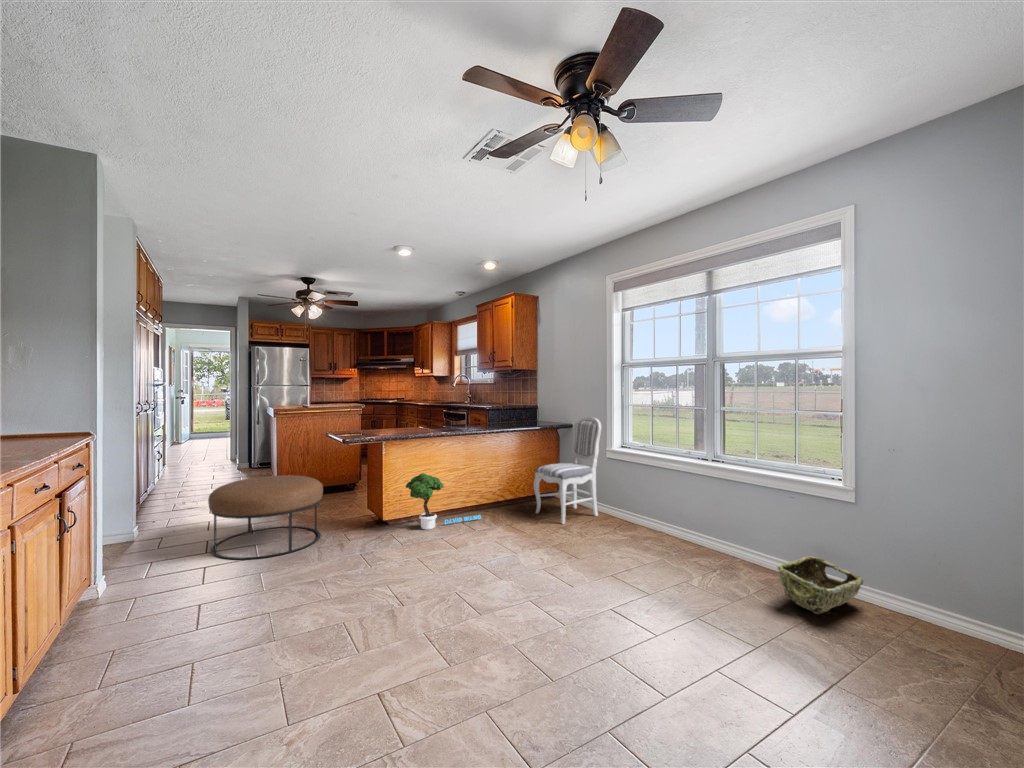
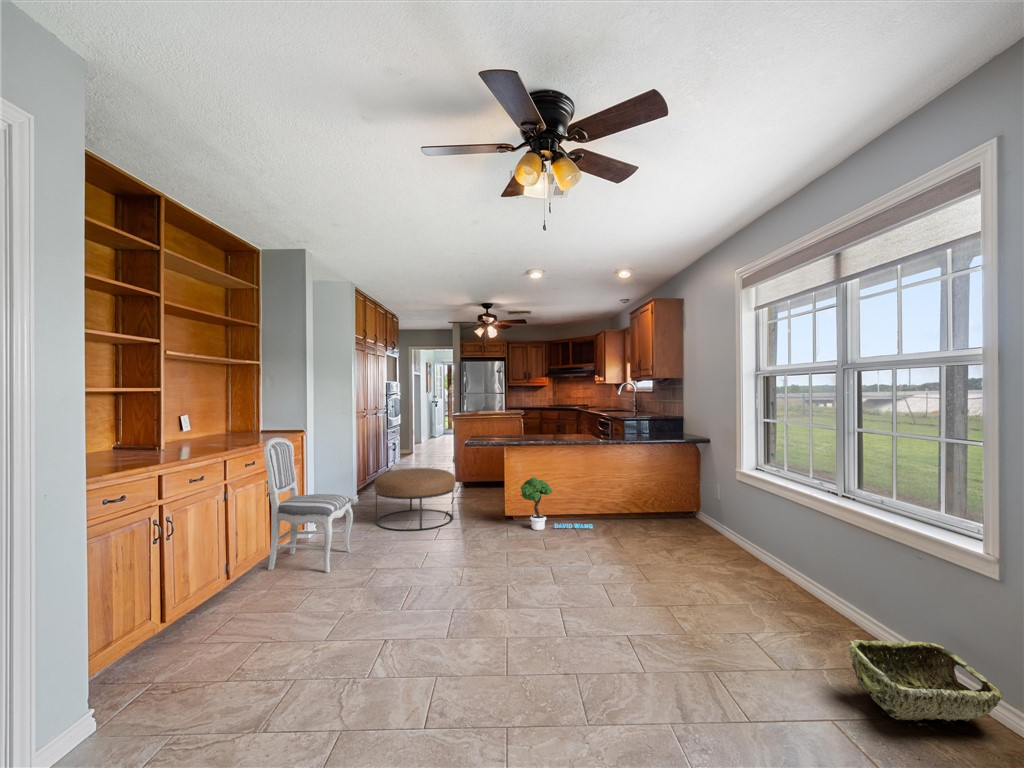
dining chair: present [534,417,601,524] -> present [264,438,353,573]

